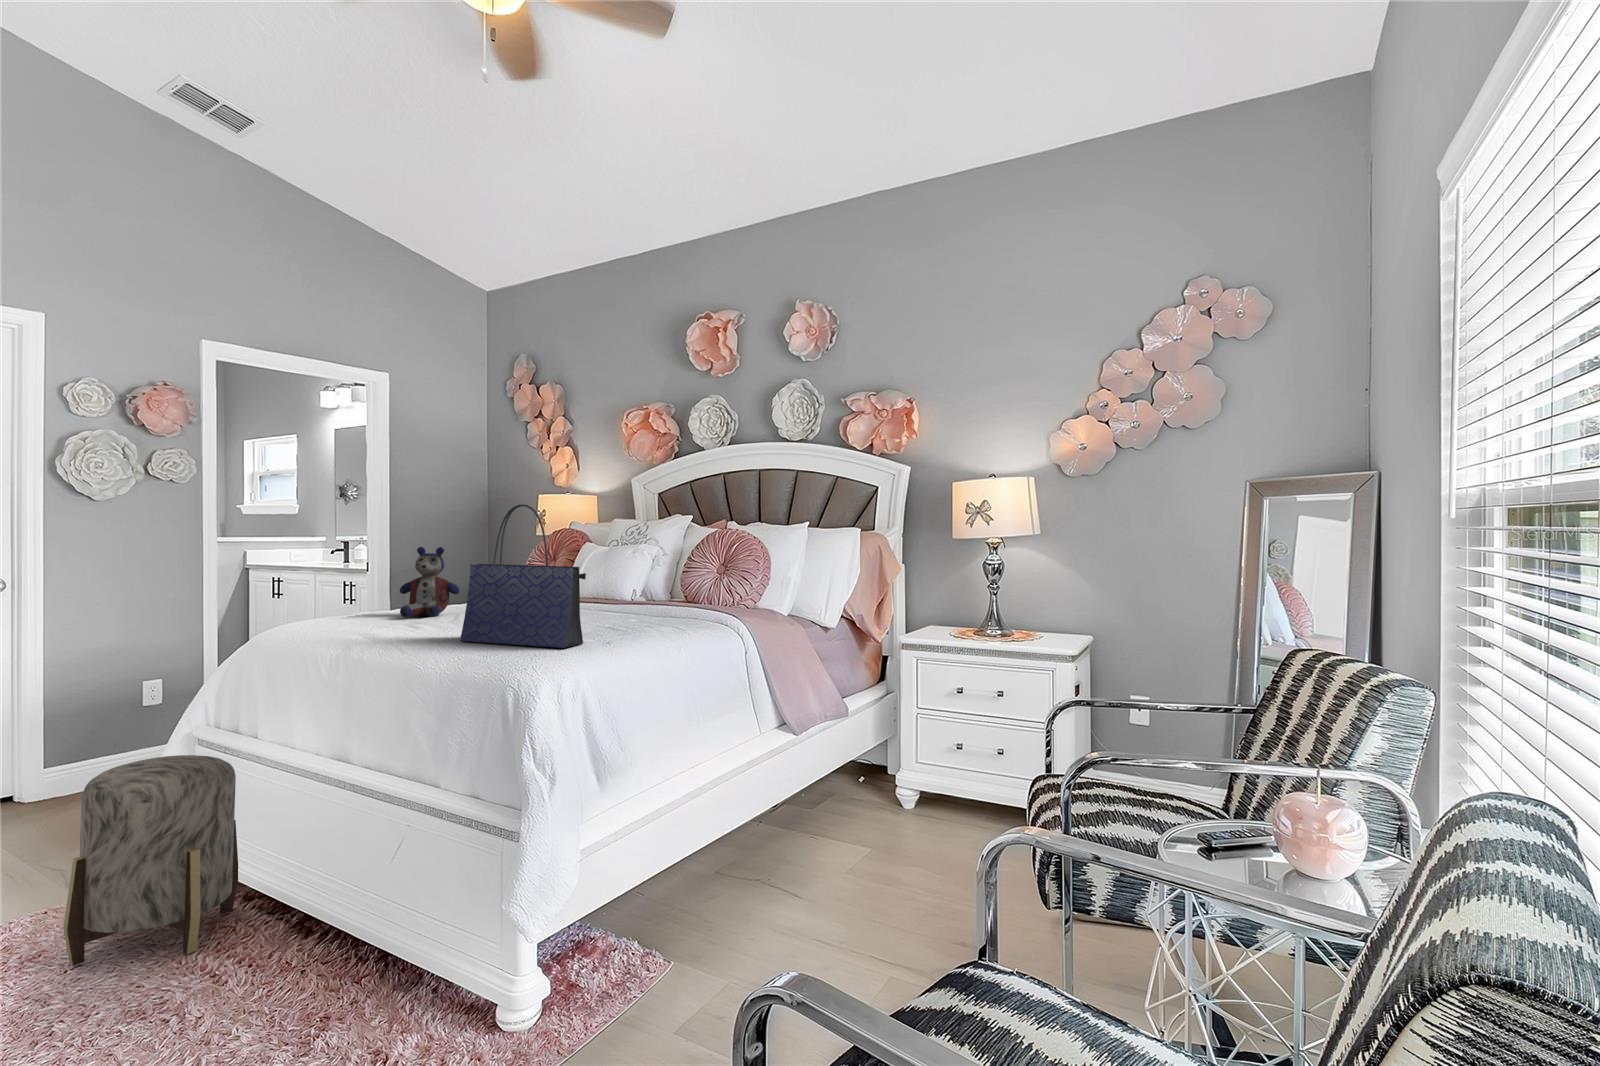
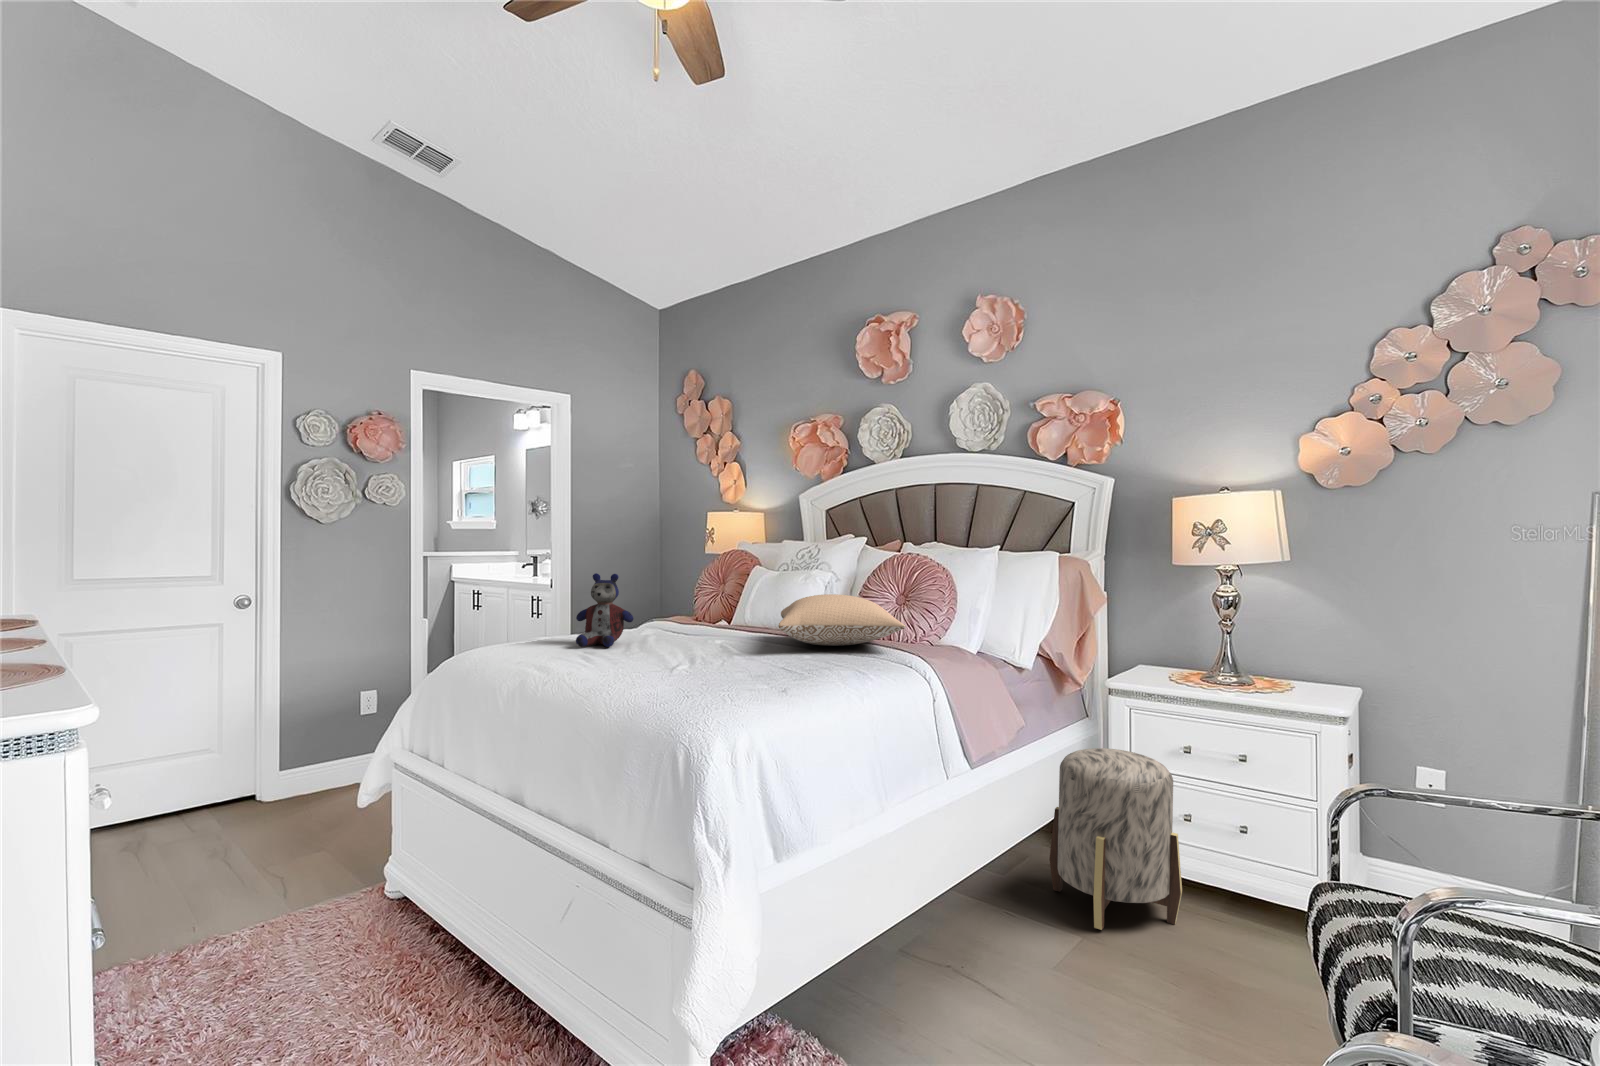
tote bag: present [460,505,586,648] -> none [631,536,762,697]
pillow: none [603,566,721,612] -> present [779,594,906,646]
ottoman: present [63,755,239,966] -> present [1049,748,1182,930]

